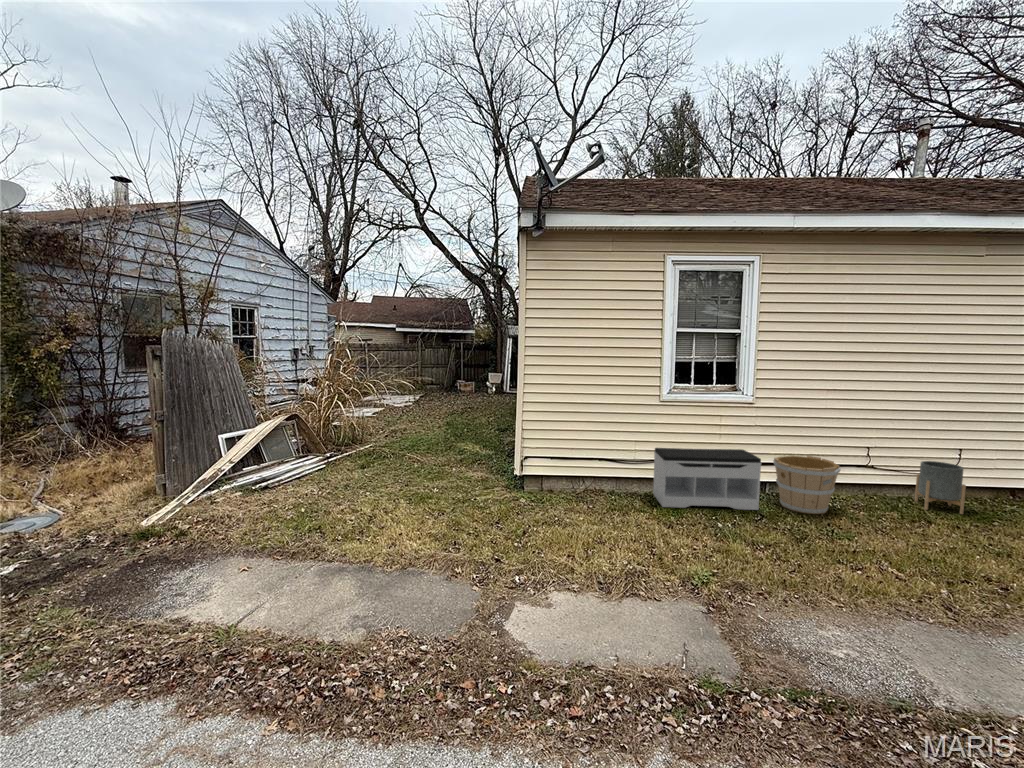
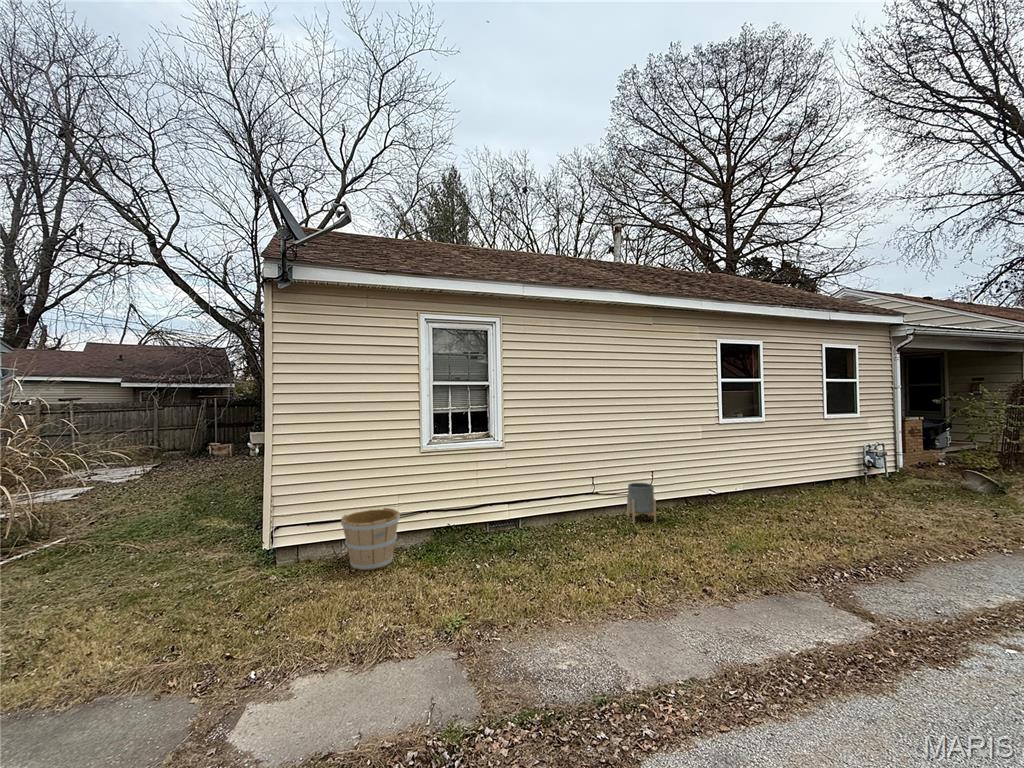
bench: present [653,448,761,510] -> none [420,491,513,558]
wooden bucket: present [773,456,840,514] -> present [341,508,400,570]

